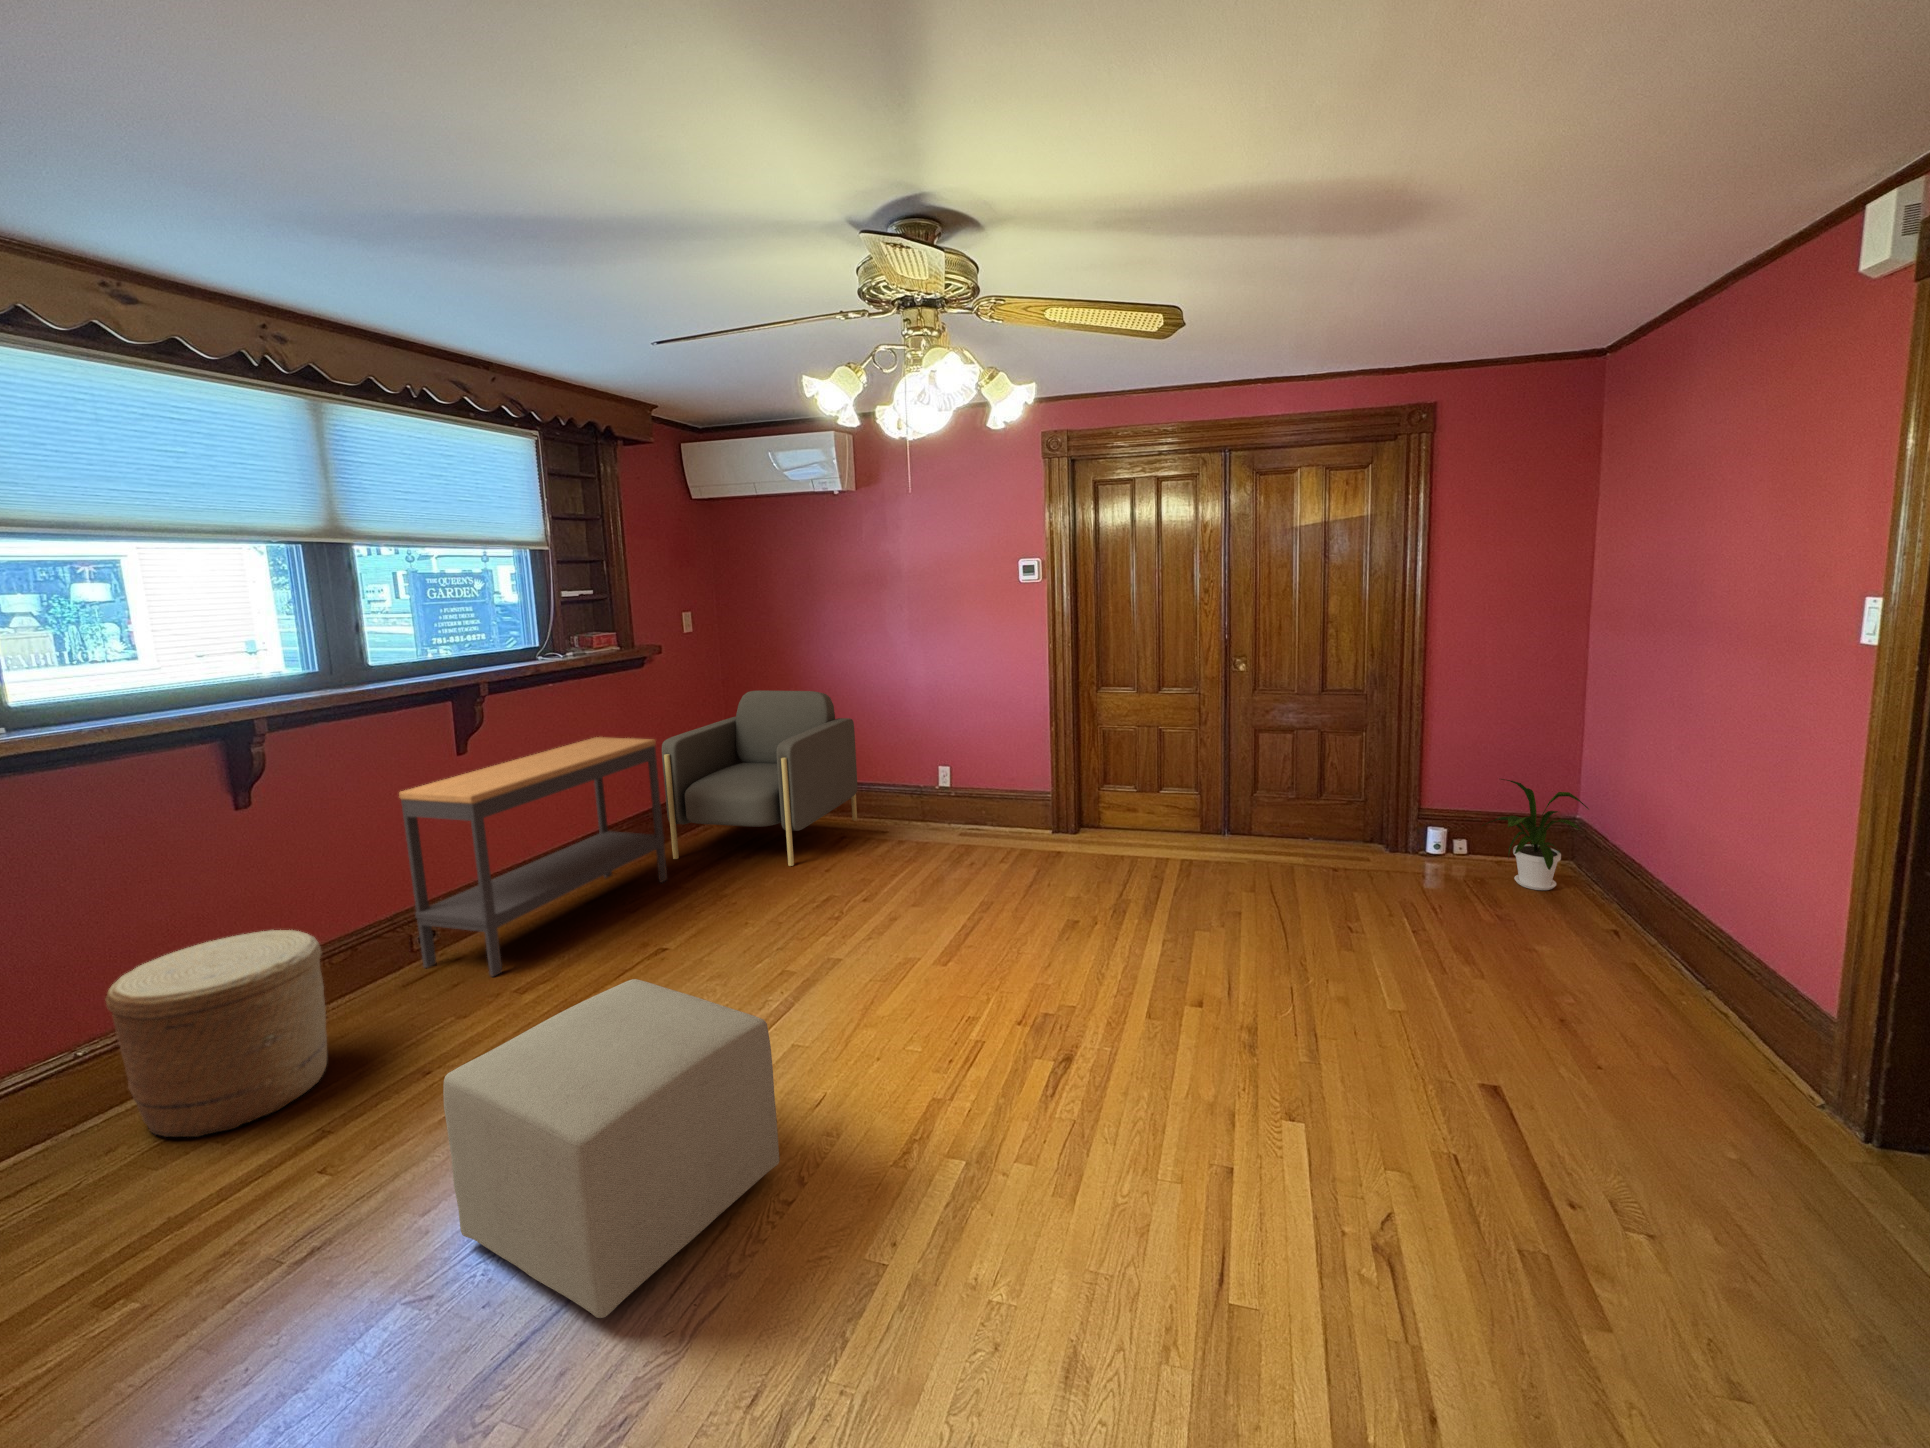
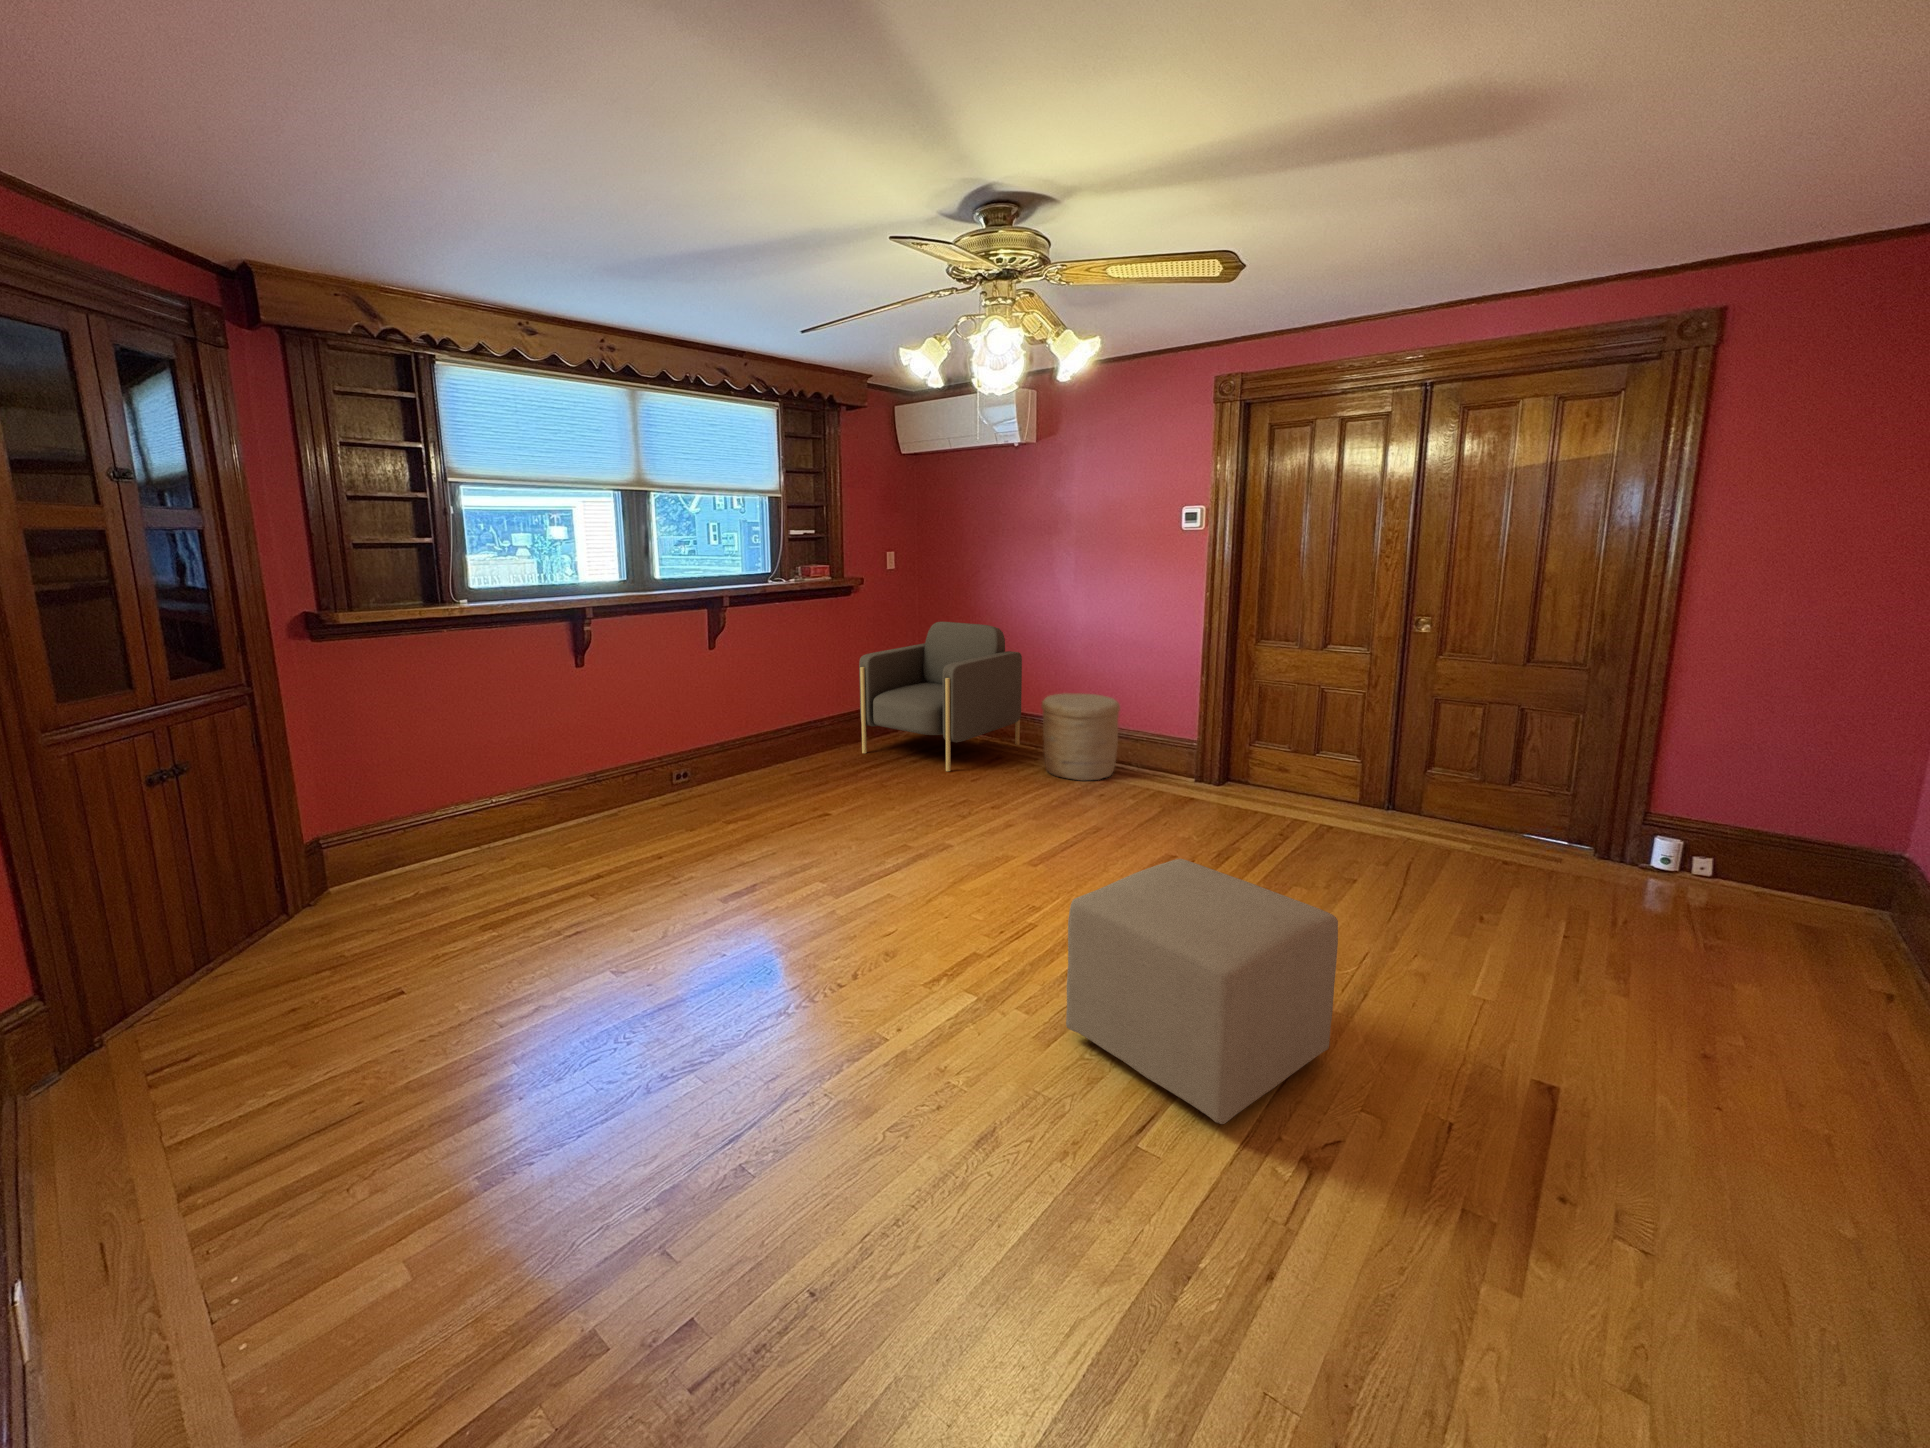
console table: present [399,737,667,976] -> none [669,647,852,810]
house plant: present [1482,779,1589,890] -> none [1725,783,1890,930]
woven basket: present [105,930,327,1137] -> present [1041,694,1120,781]
ottoman: present [443,979,779,1318] -> present [1066,859,1338,1124]

